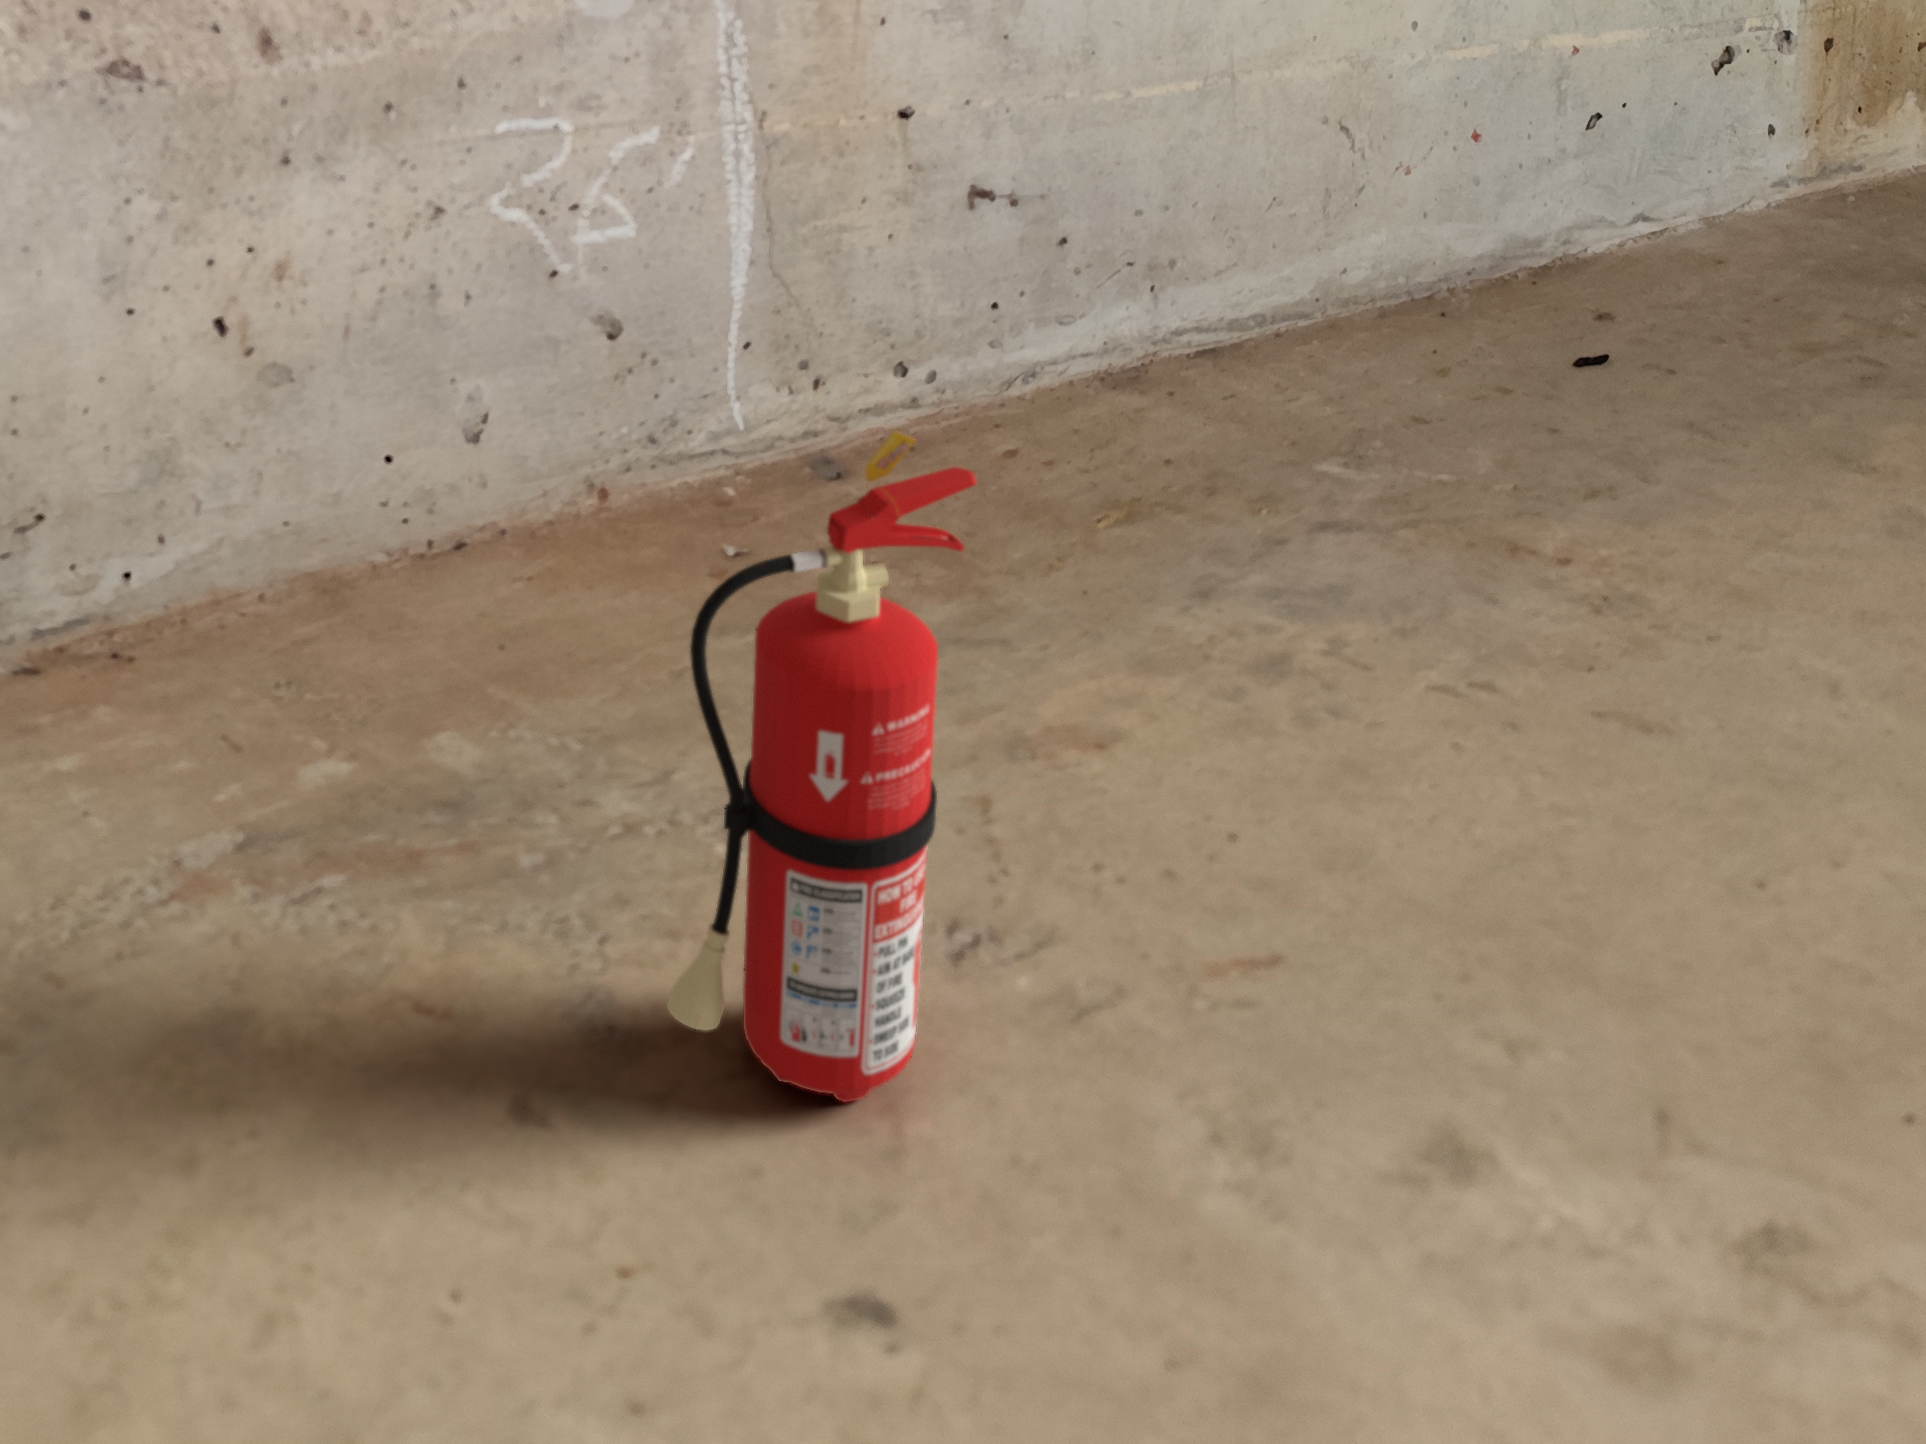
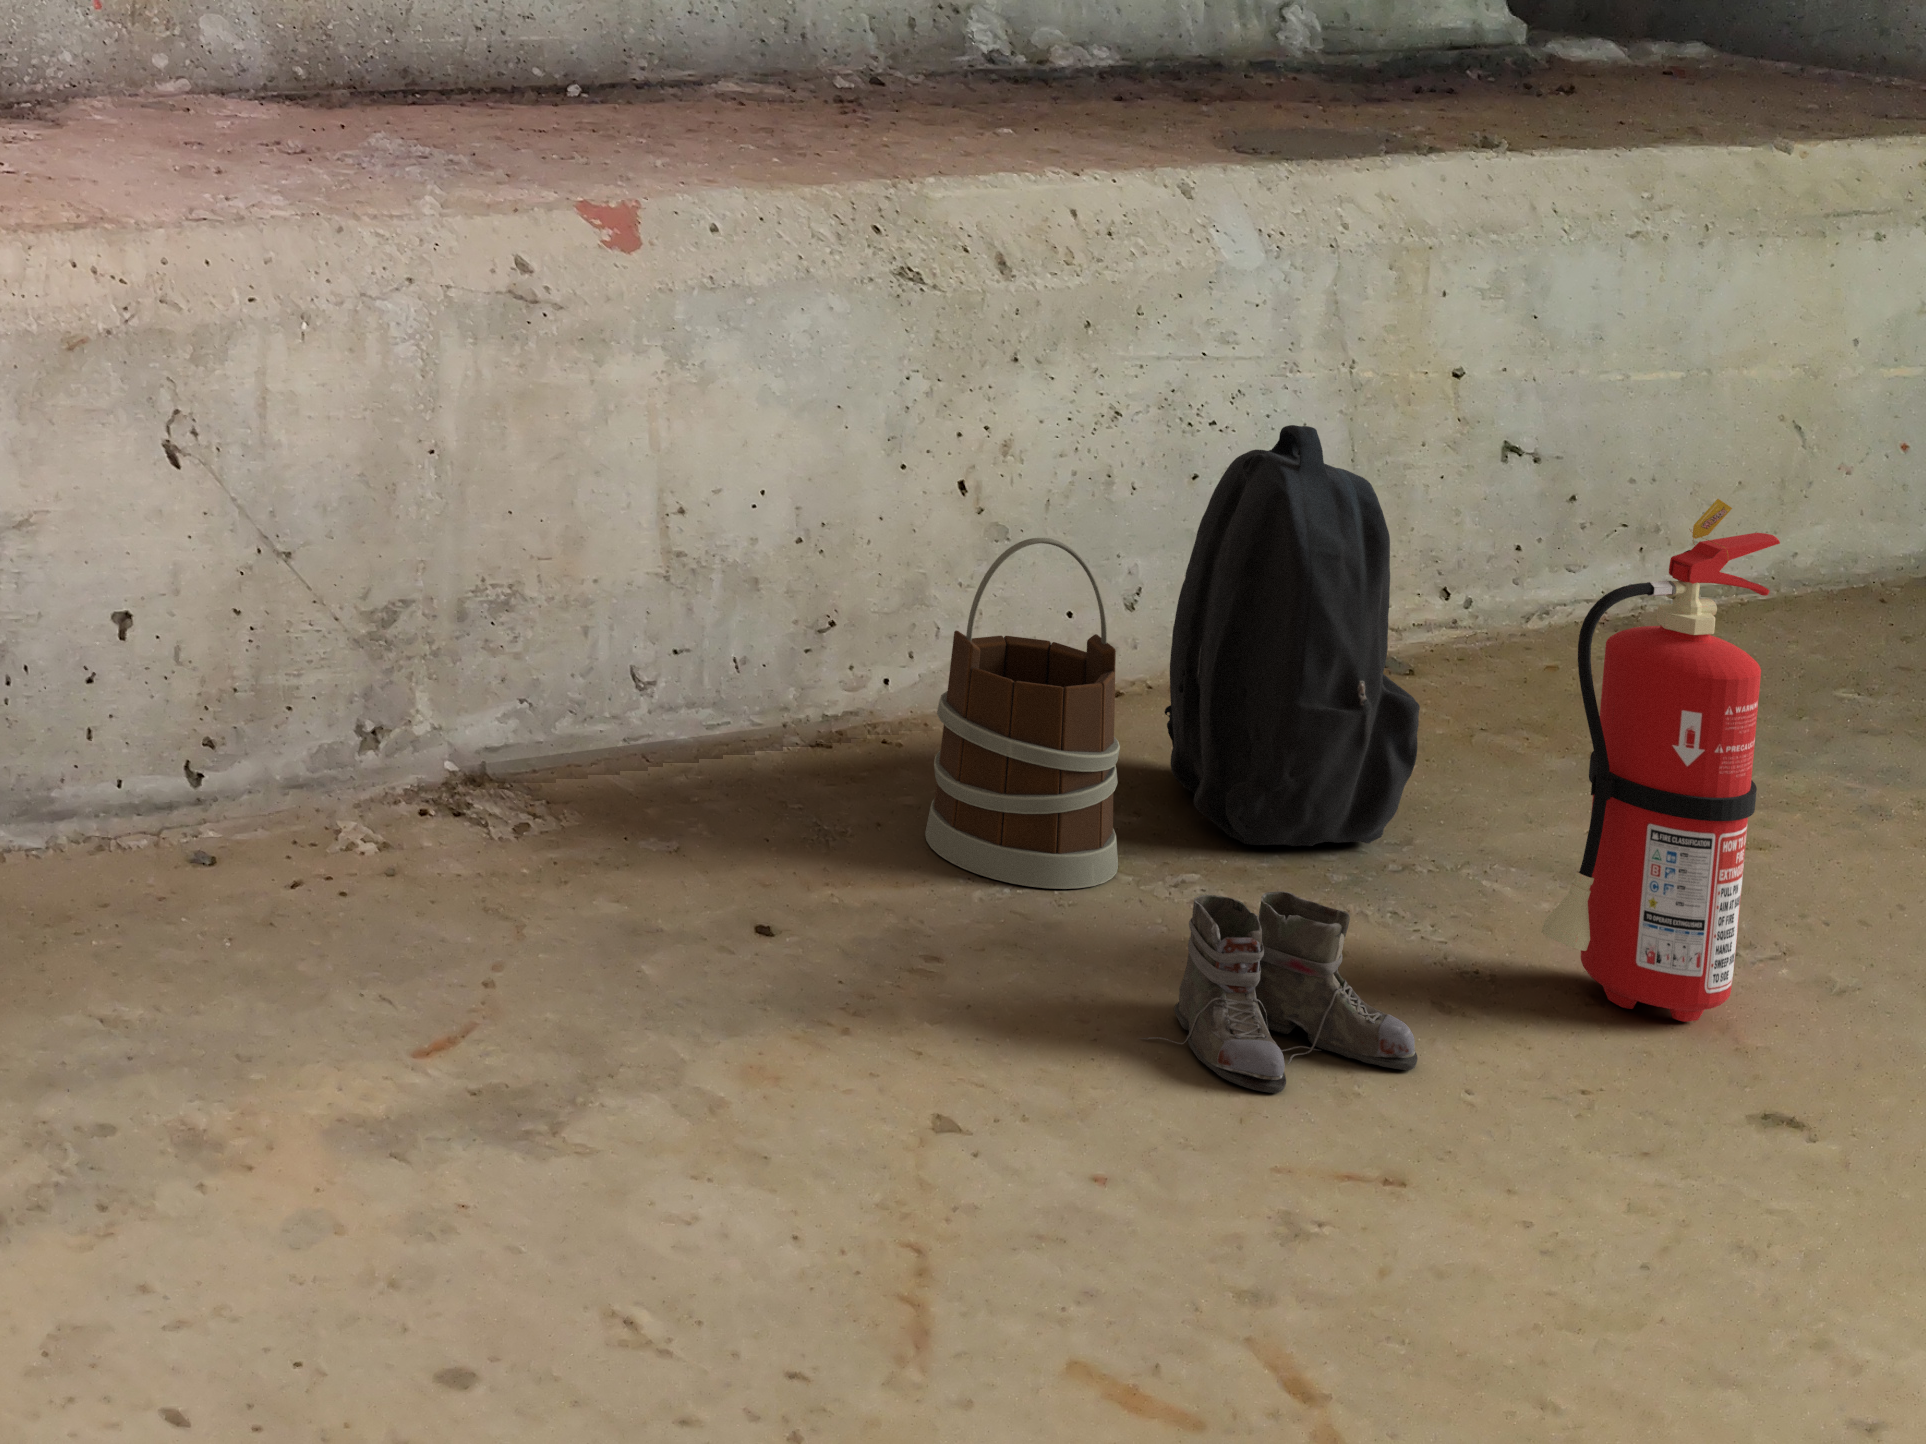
backpack: none [417,268,675,801] -> present [1165,425,1420,846]
wooden bucket: none [44,461,277,912] -> present [925,538,1120,889]
boots: none [63,1003,433,1338] -> present [1139,891,1418,1093]

